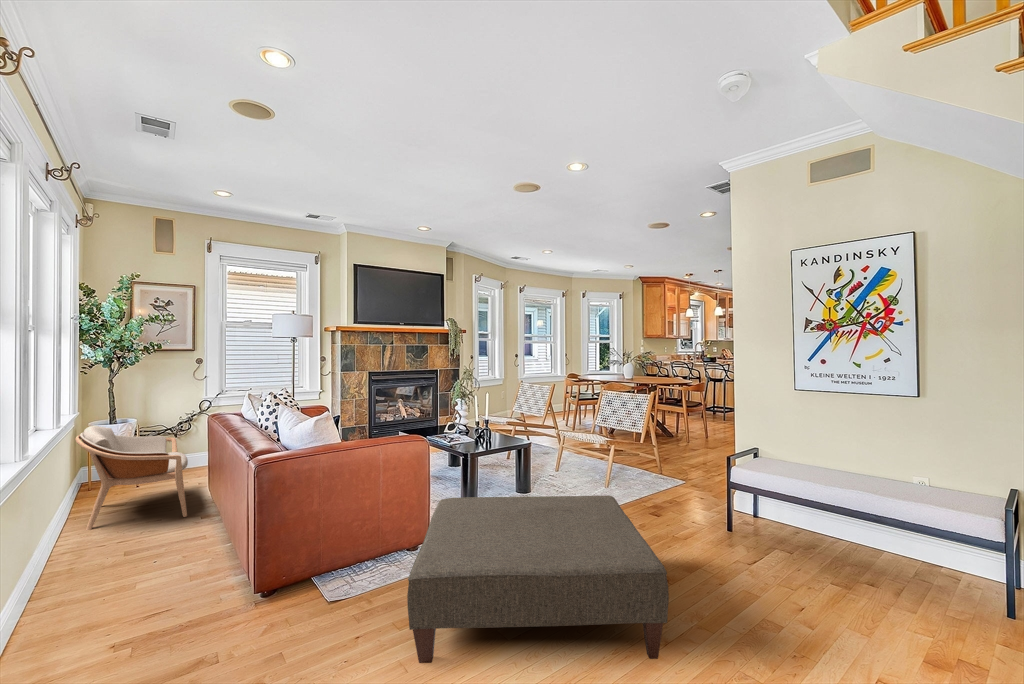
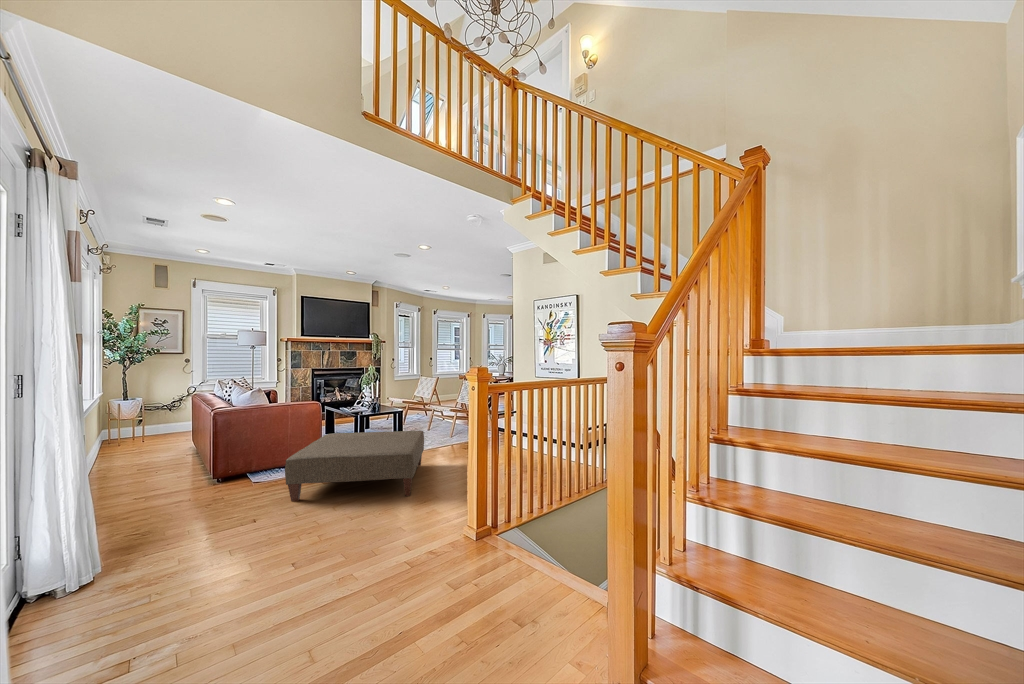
armchair: present [76,426,188,530] -> none [101,400,176,463]

